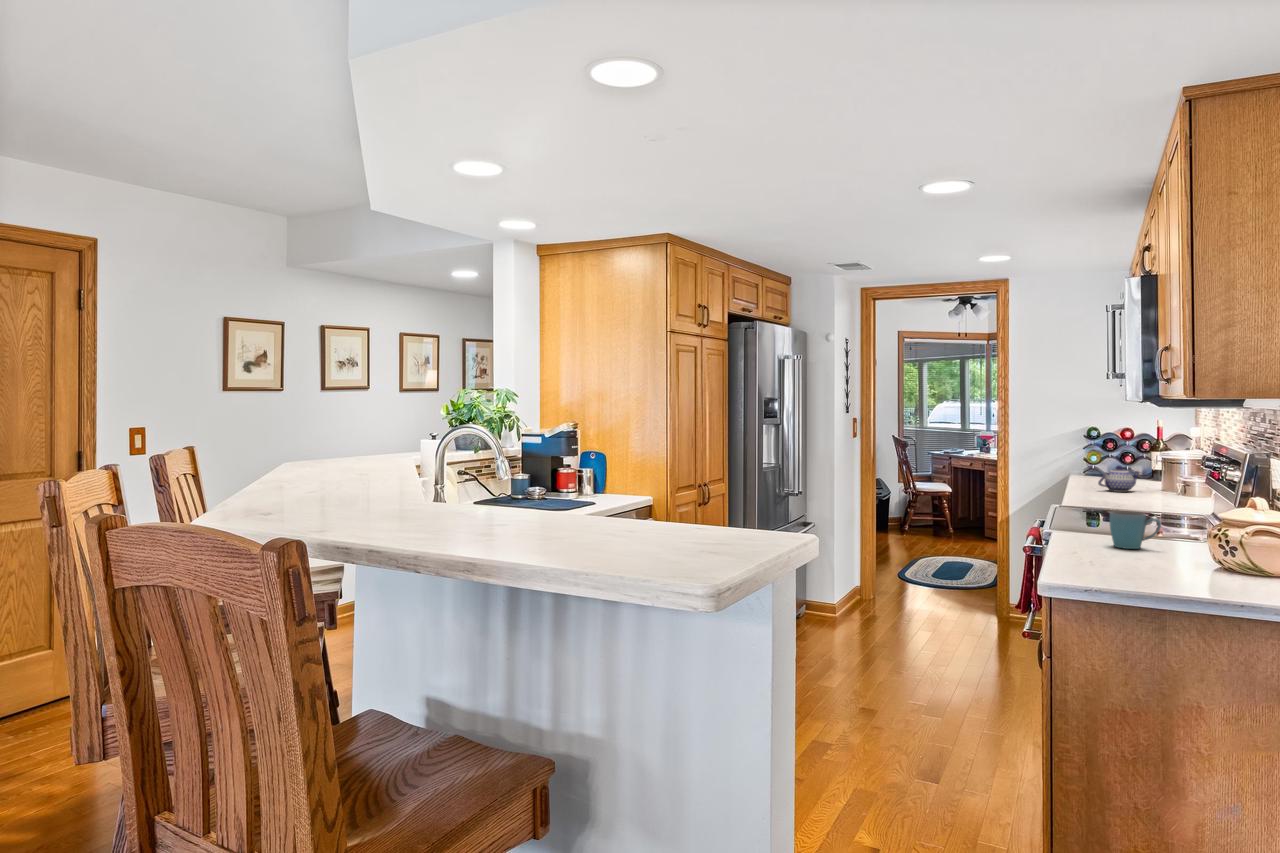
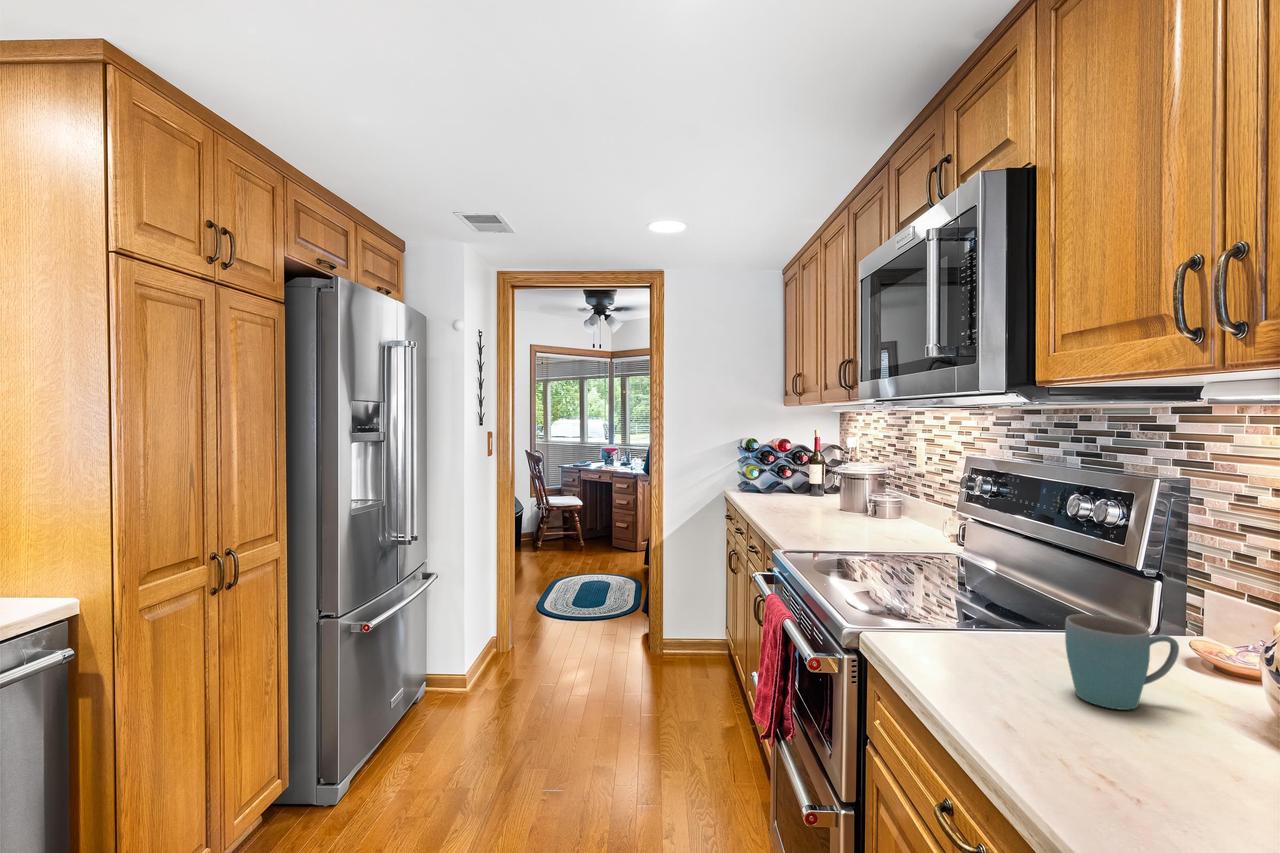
teapot: present [1098,466,1140,492] -> none [791,485,830,518]

